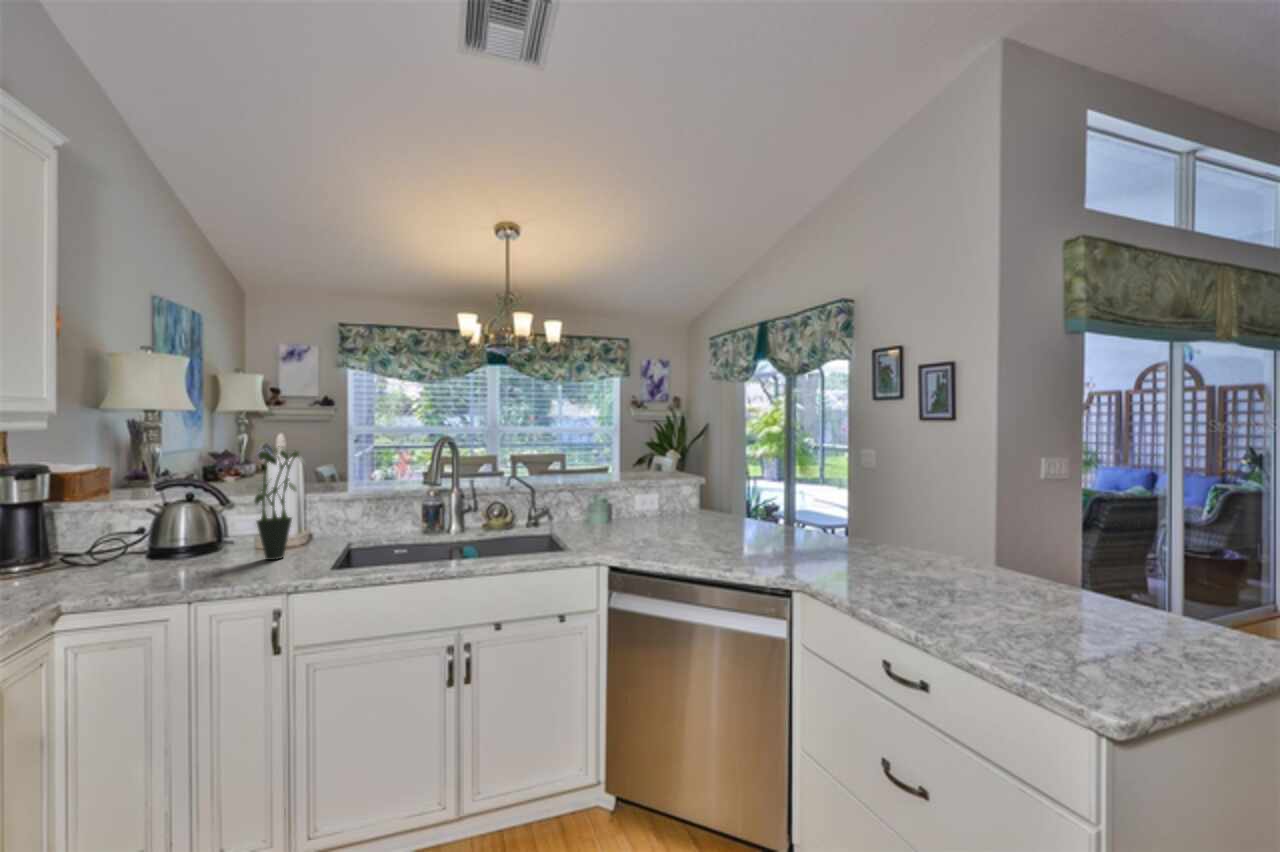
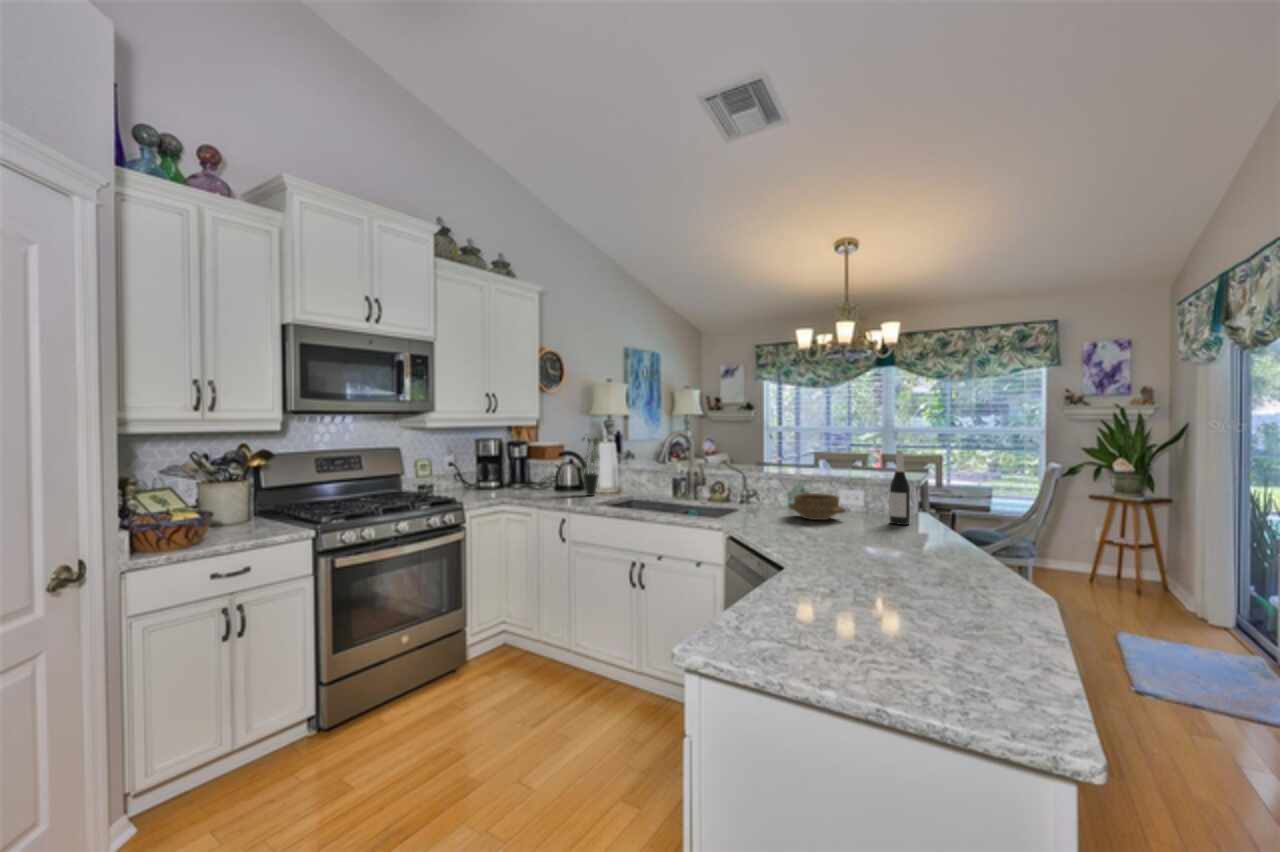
wine bottle: none [702,450,721,521] -> present [889,451,910,525]
ceramic bowl: none [616,500,676,531] -> present [788,493,846,520]

